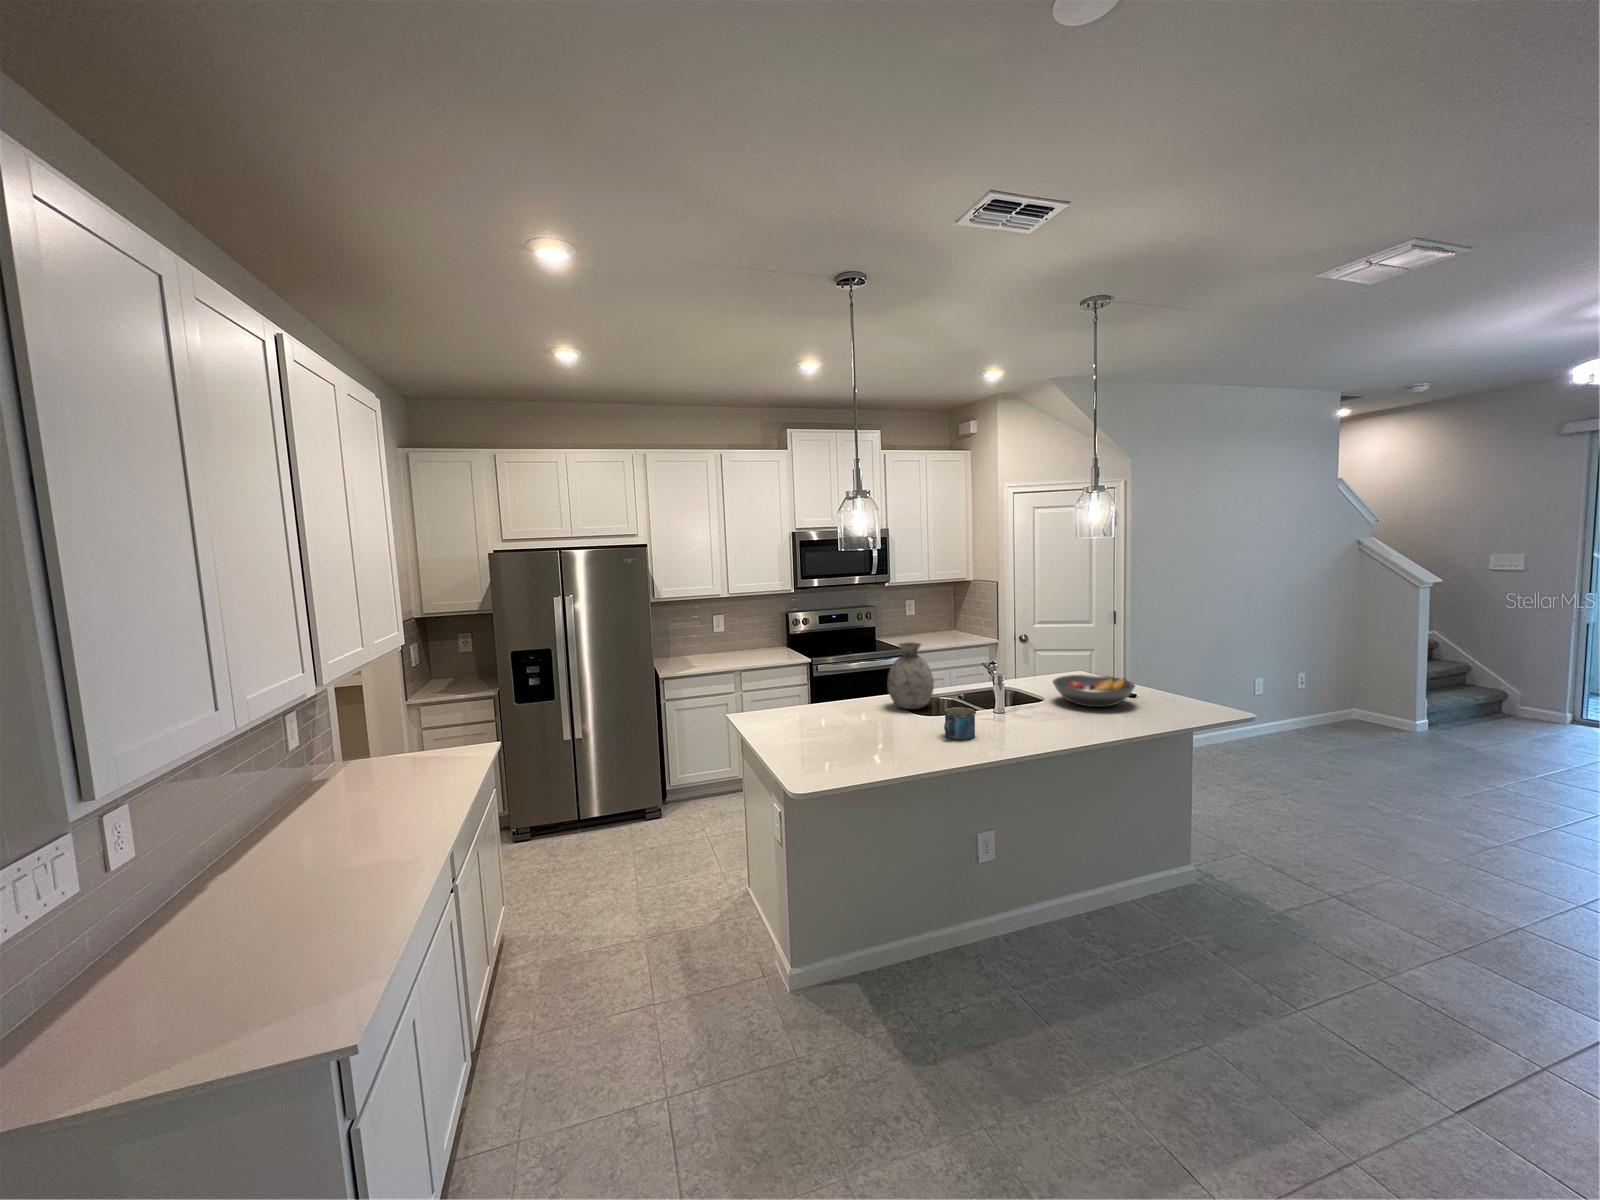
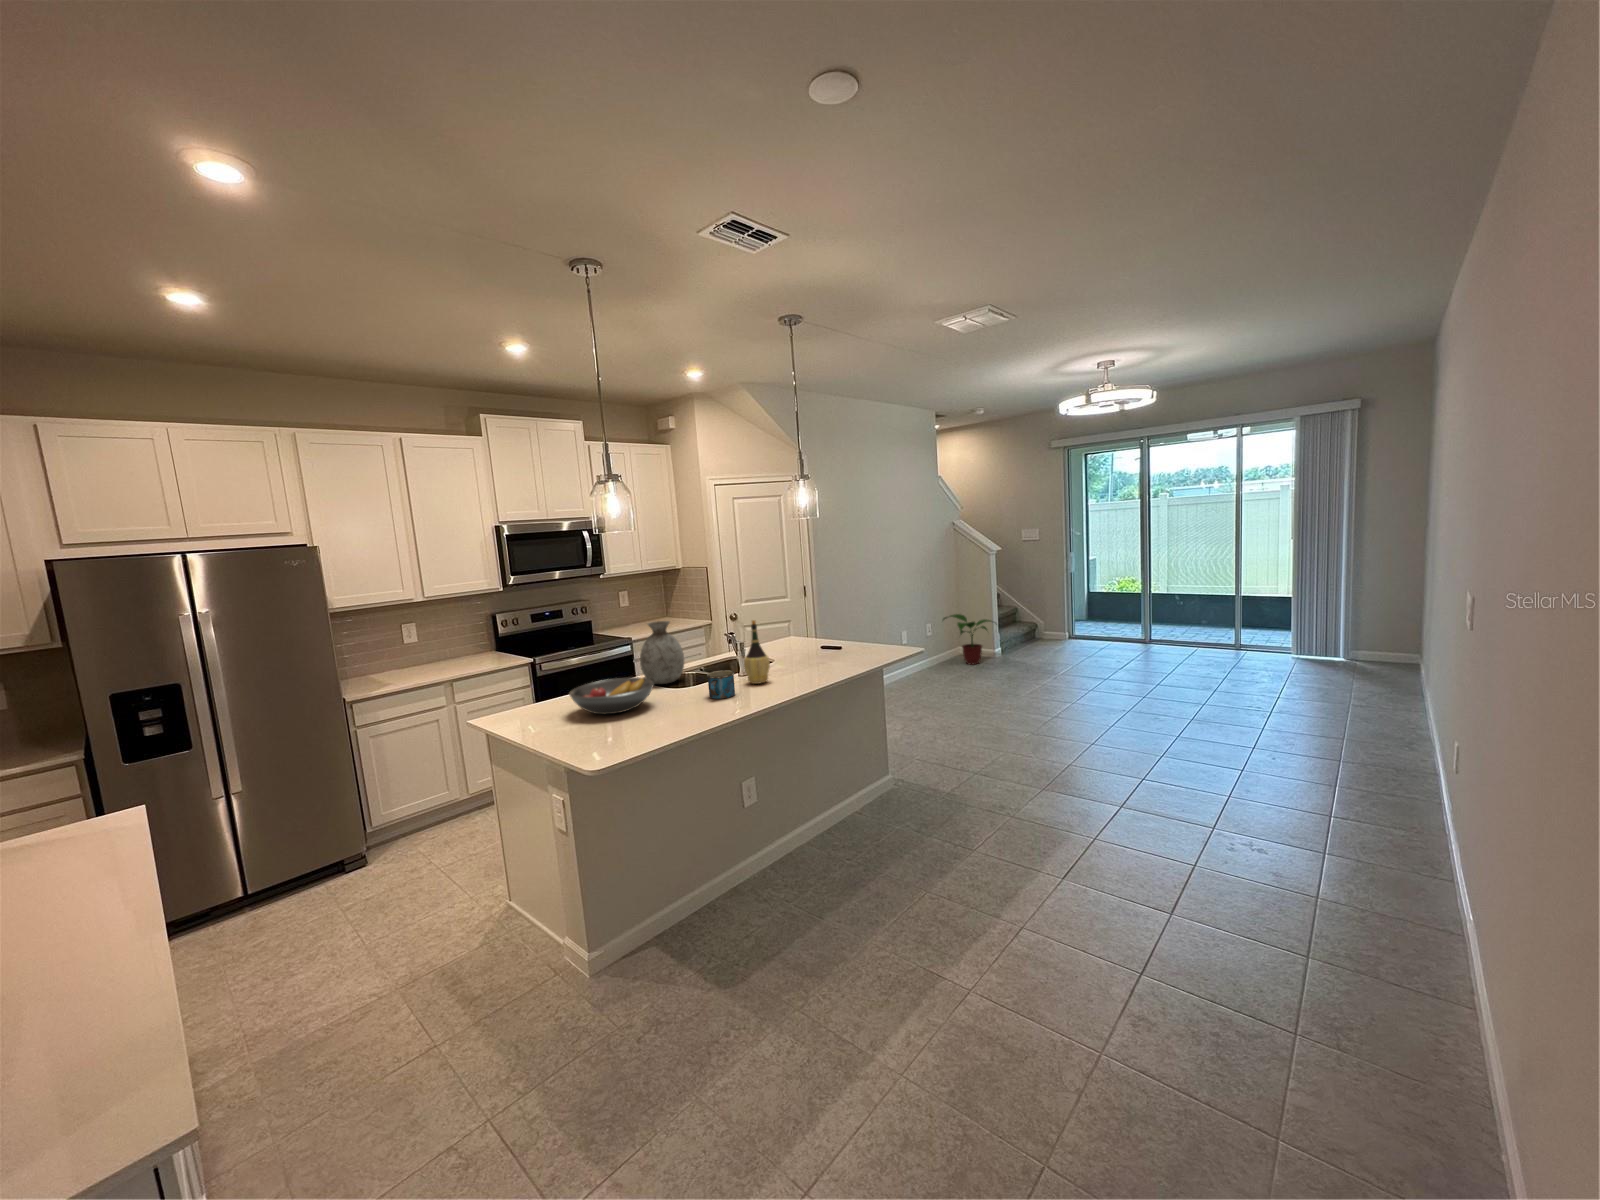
wine bottle: none [993,655,1024,728] -> present [744,620,770,684]
potted plant: none [1323,664,1422,735] -> present [943,614,991,665]
fruit bowl: present [1053,675,1135,707] -> present [569,677,654,714]

